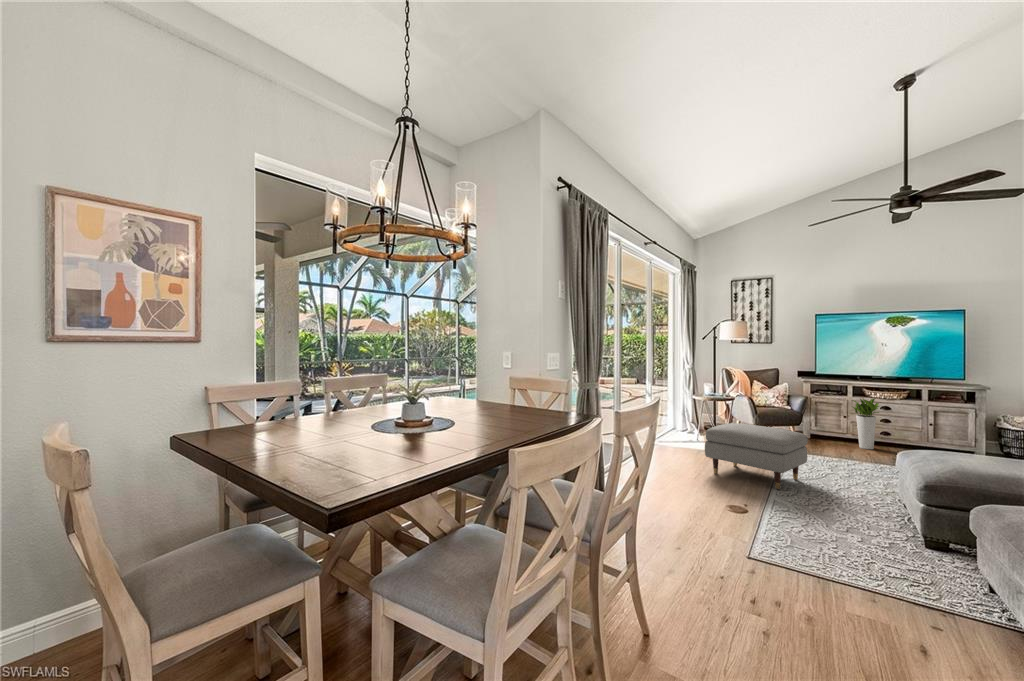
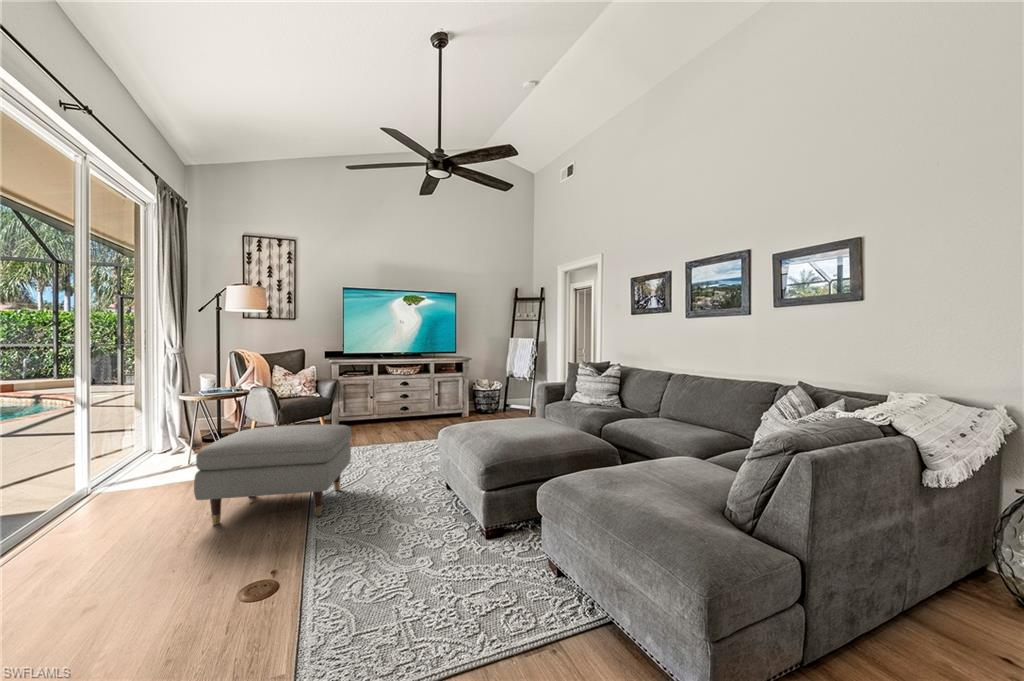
planter: present [853,398,879,449] -> none [376,374,402,428]

